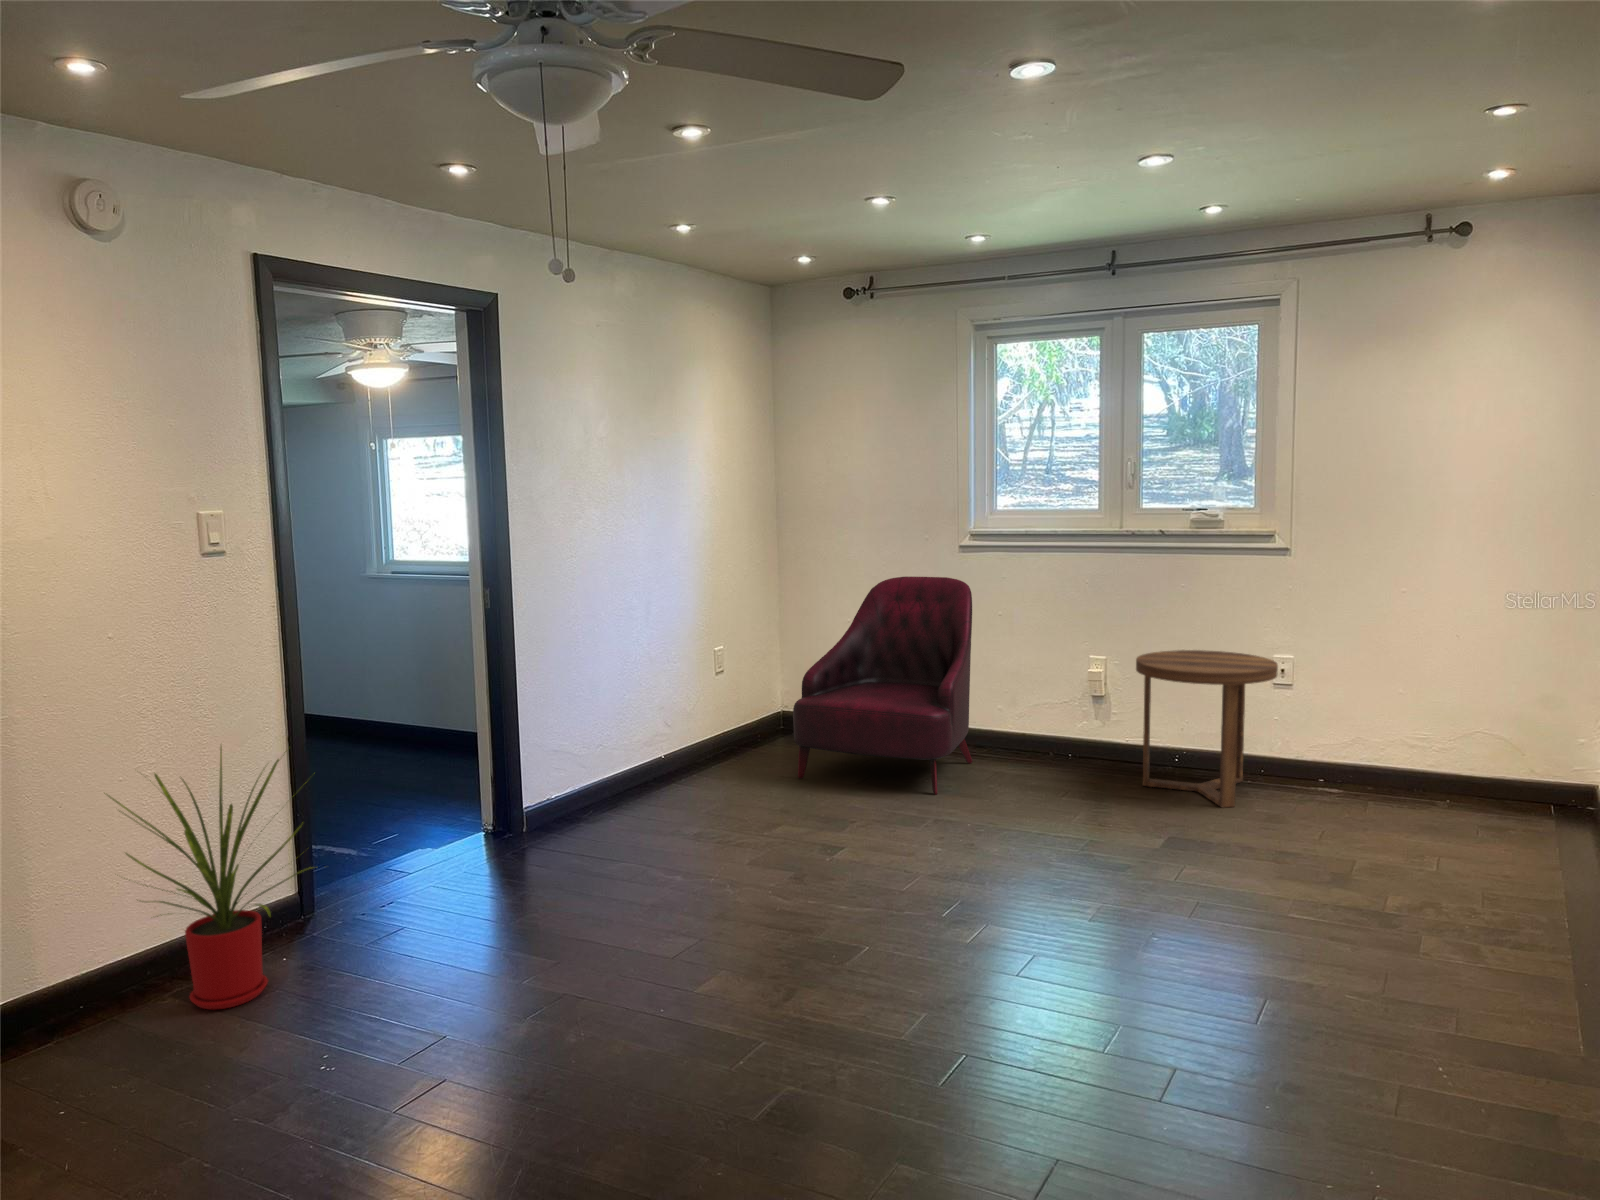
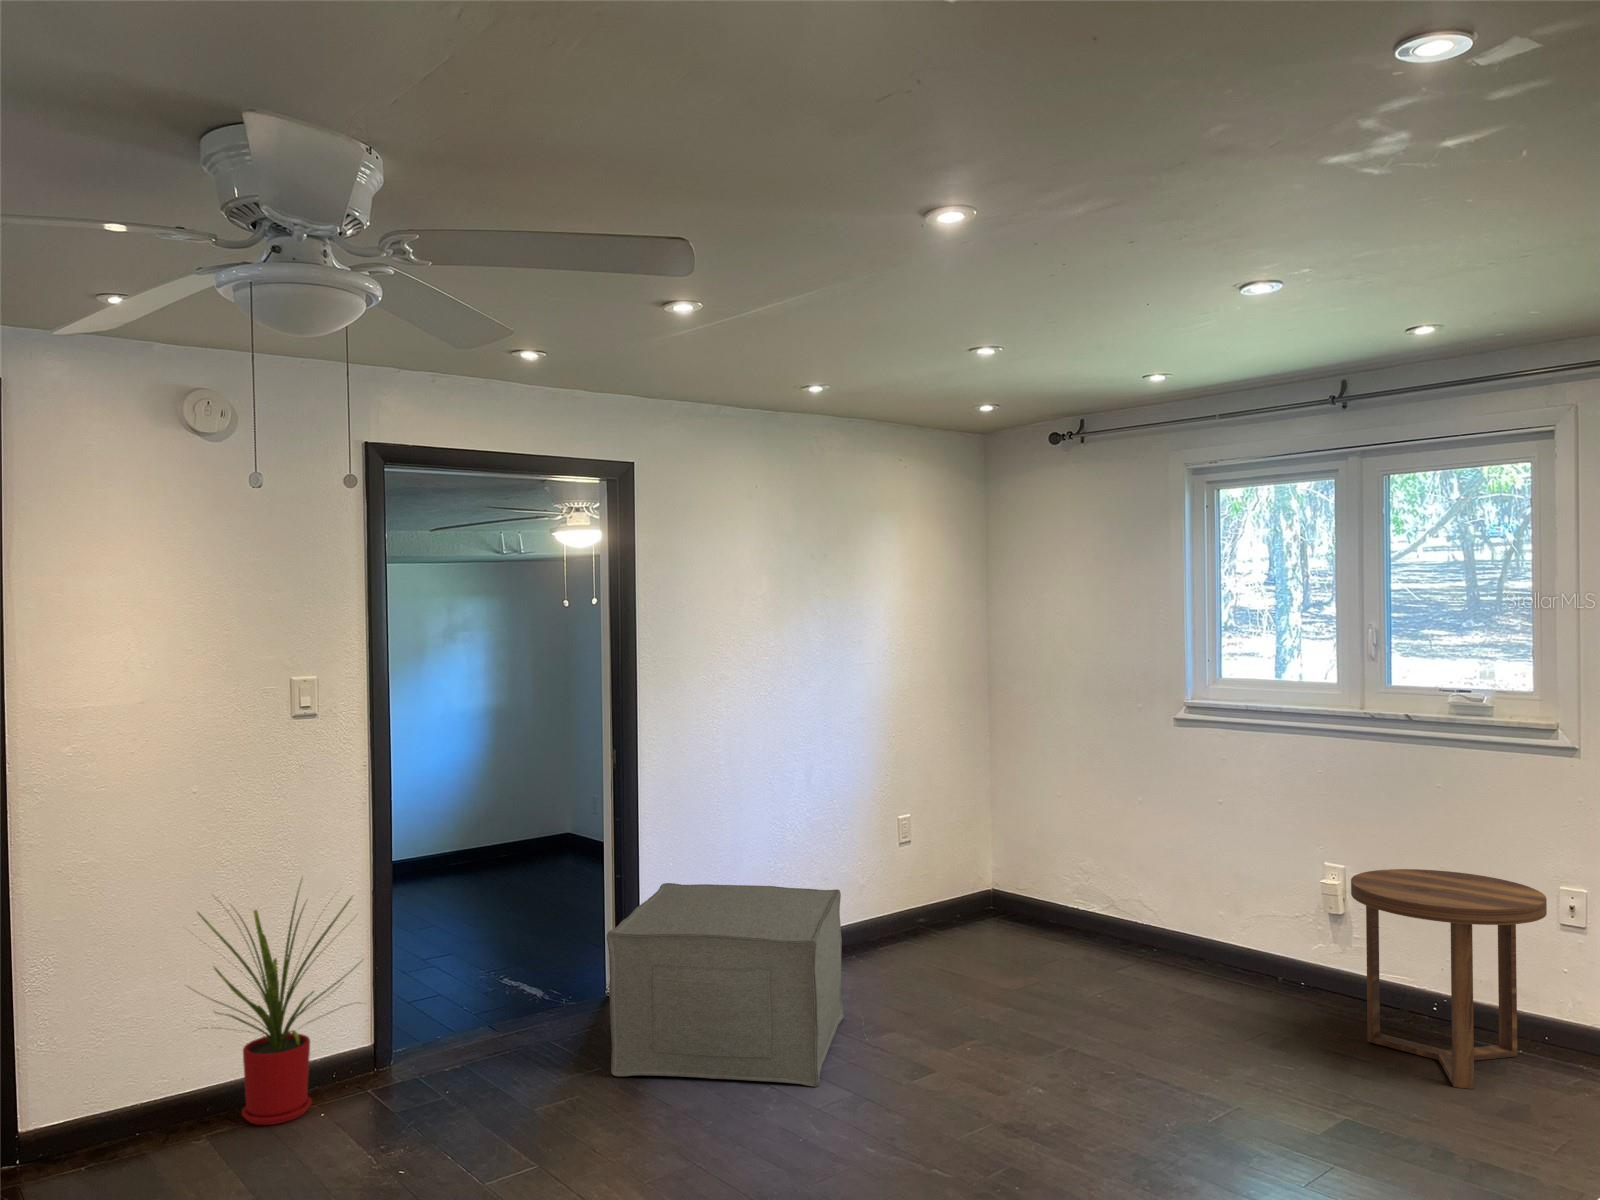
armchair: present [793,577,972,795] -> none [954,752,1181,1016]
ottoman: none [550,710,764,902] -> present [607,883,844,1087]

